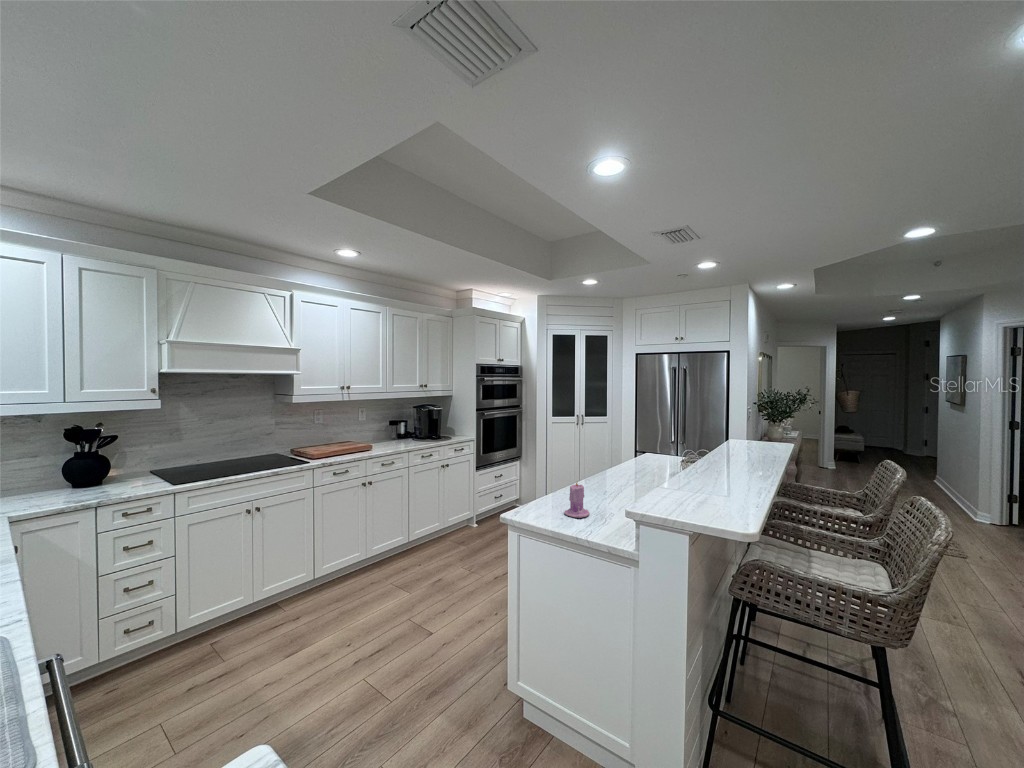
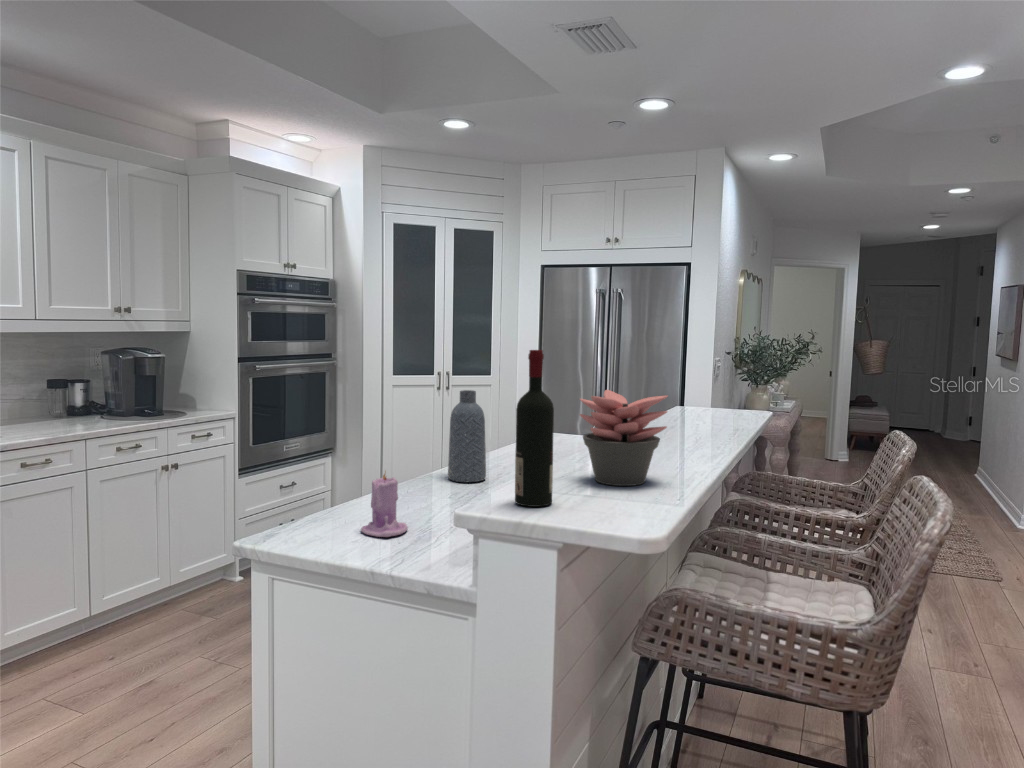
wine bottle: none [660,420,683,509] -> present [515,350,554,507]
vase: none [602,433,623,485] -> present [448,390,486,482]
succulent plant: none [690,439,747,497] -> present [580,390,668,486]

